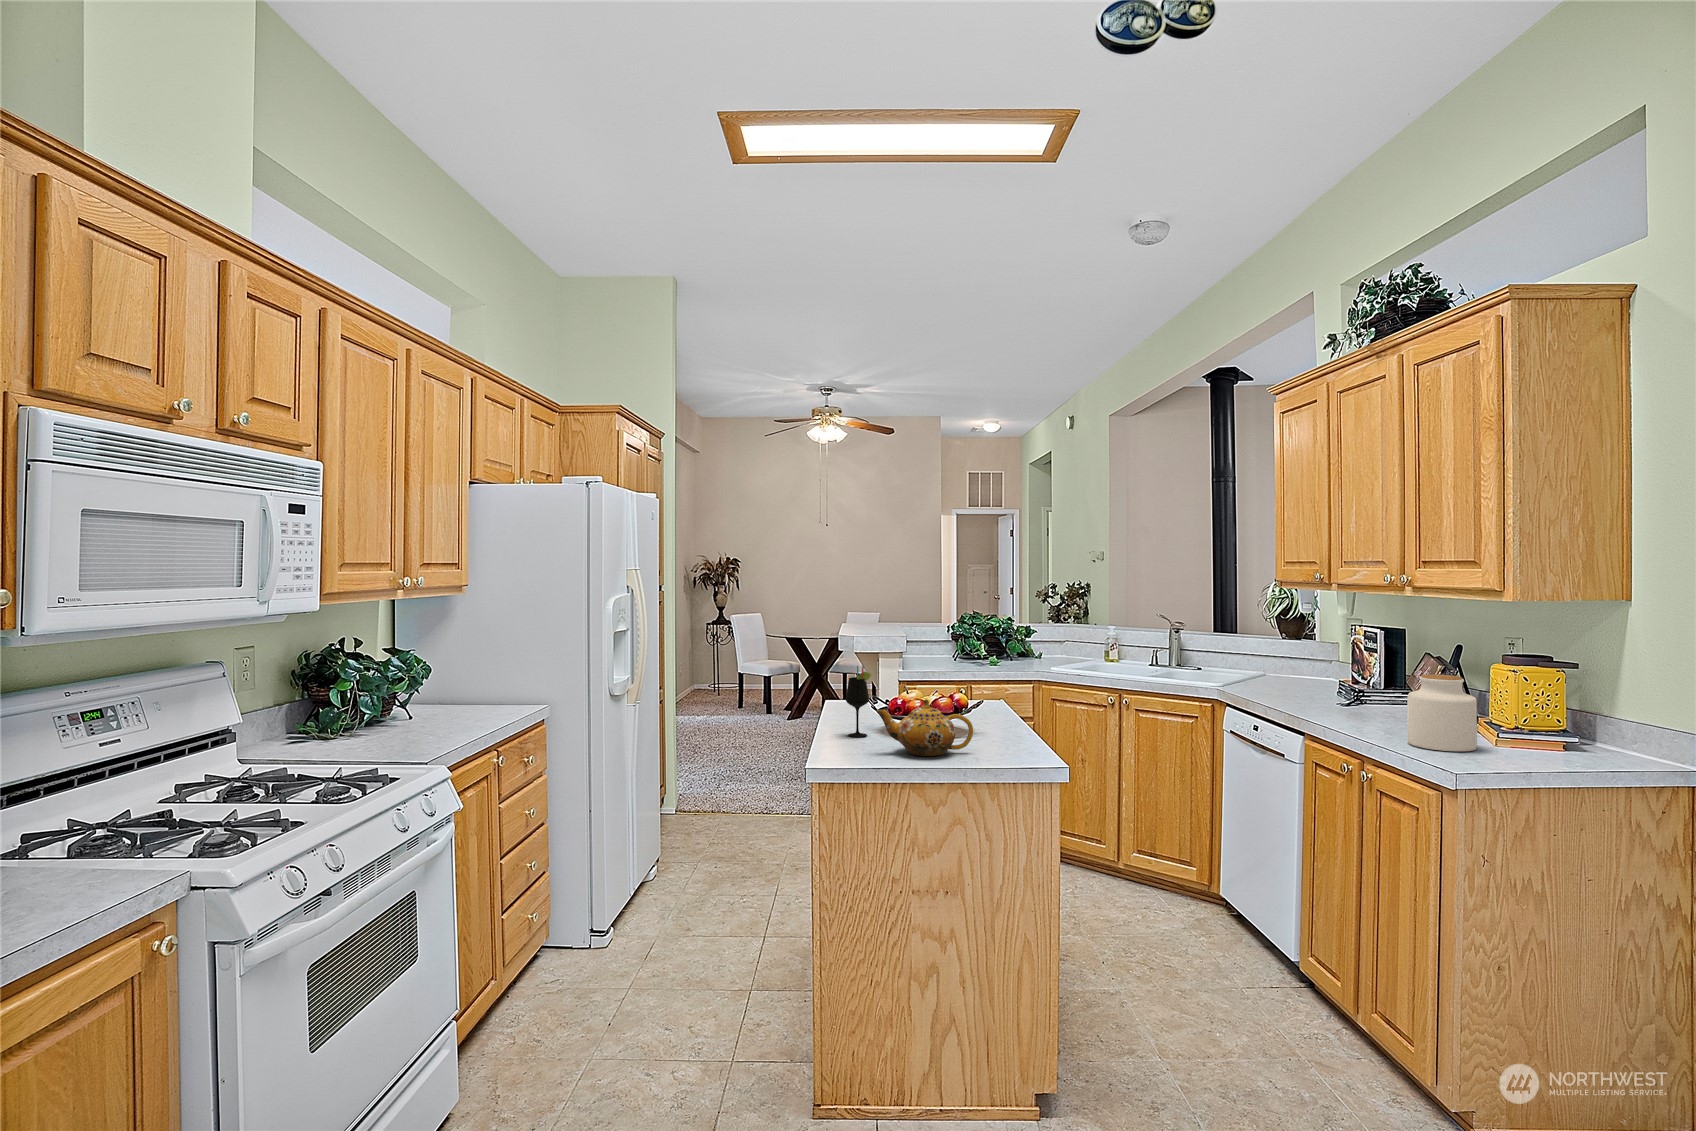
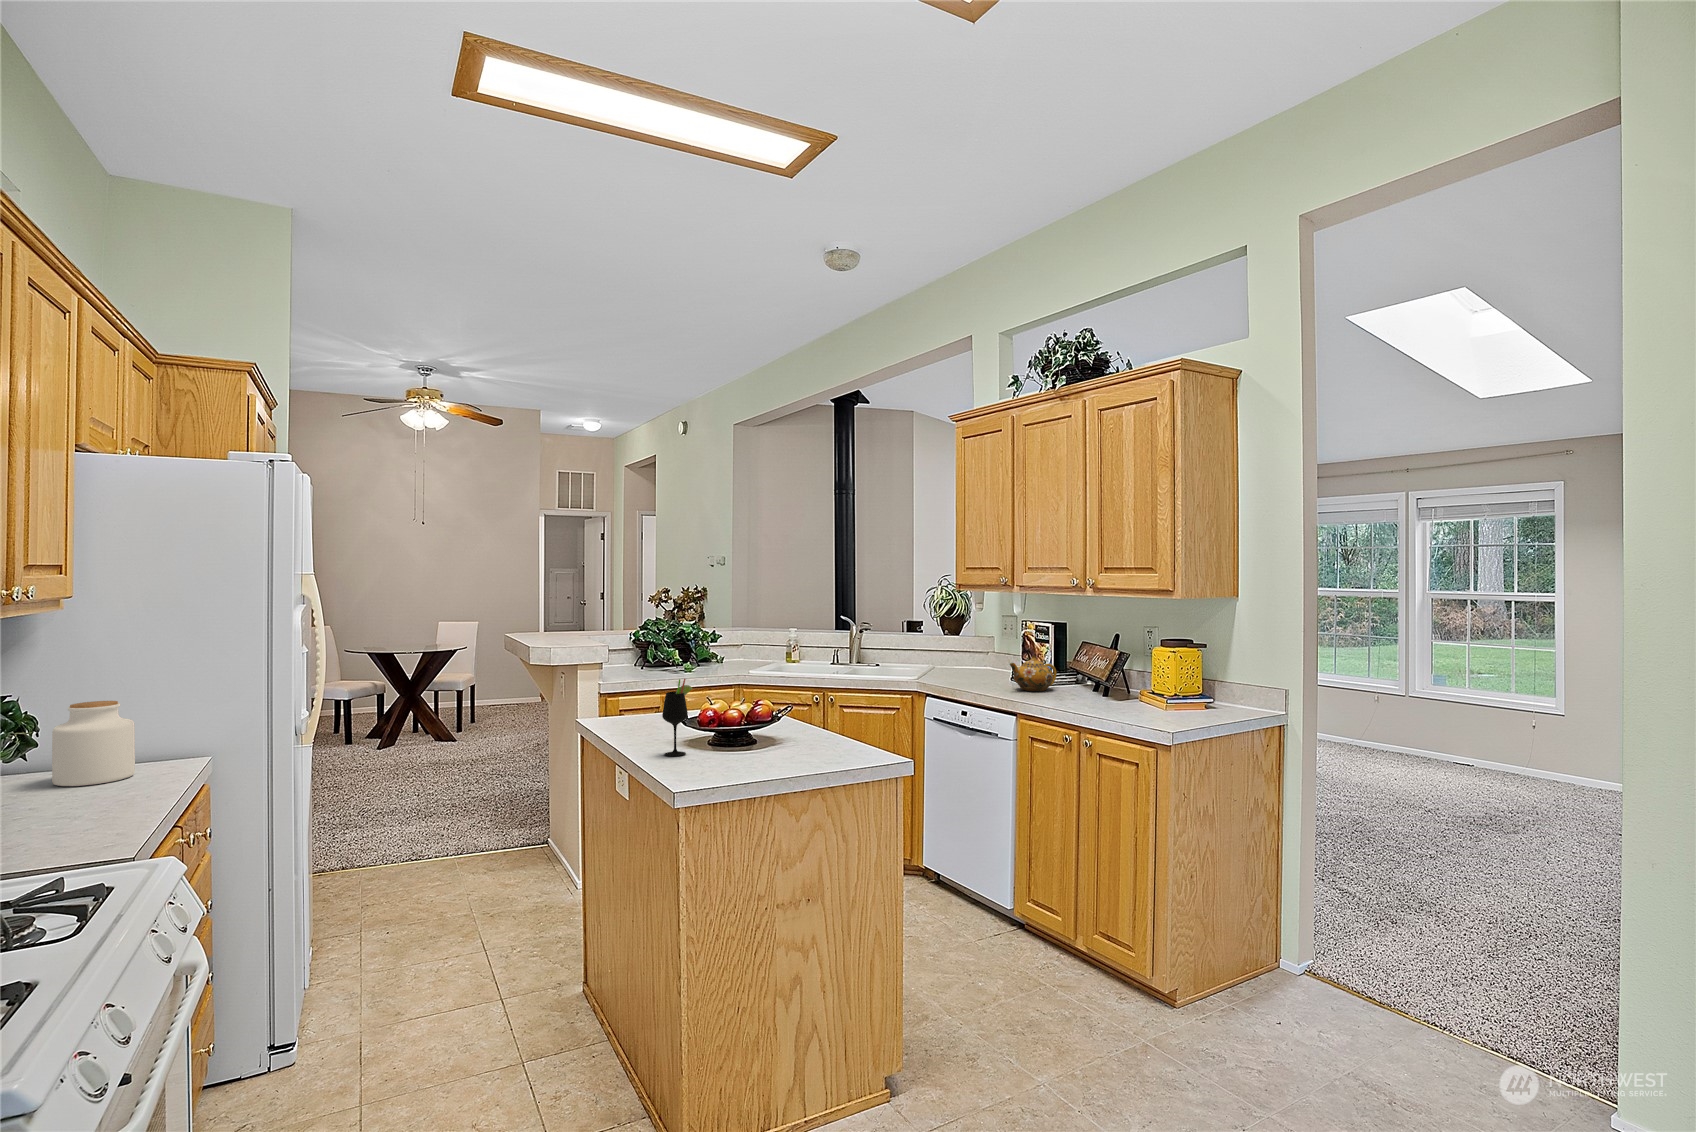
jar: present [1407,674,1477,752] -> present [52,701,135,786]
teapot: present [877,700,973,756] -> present [1010,655,1056,691]

